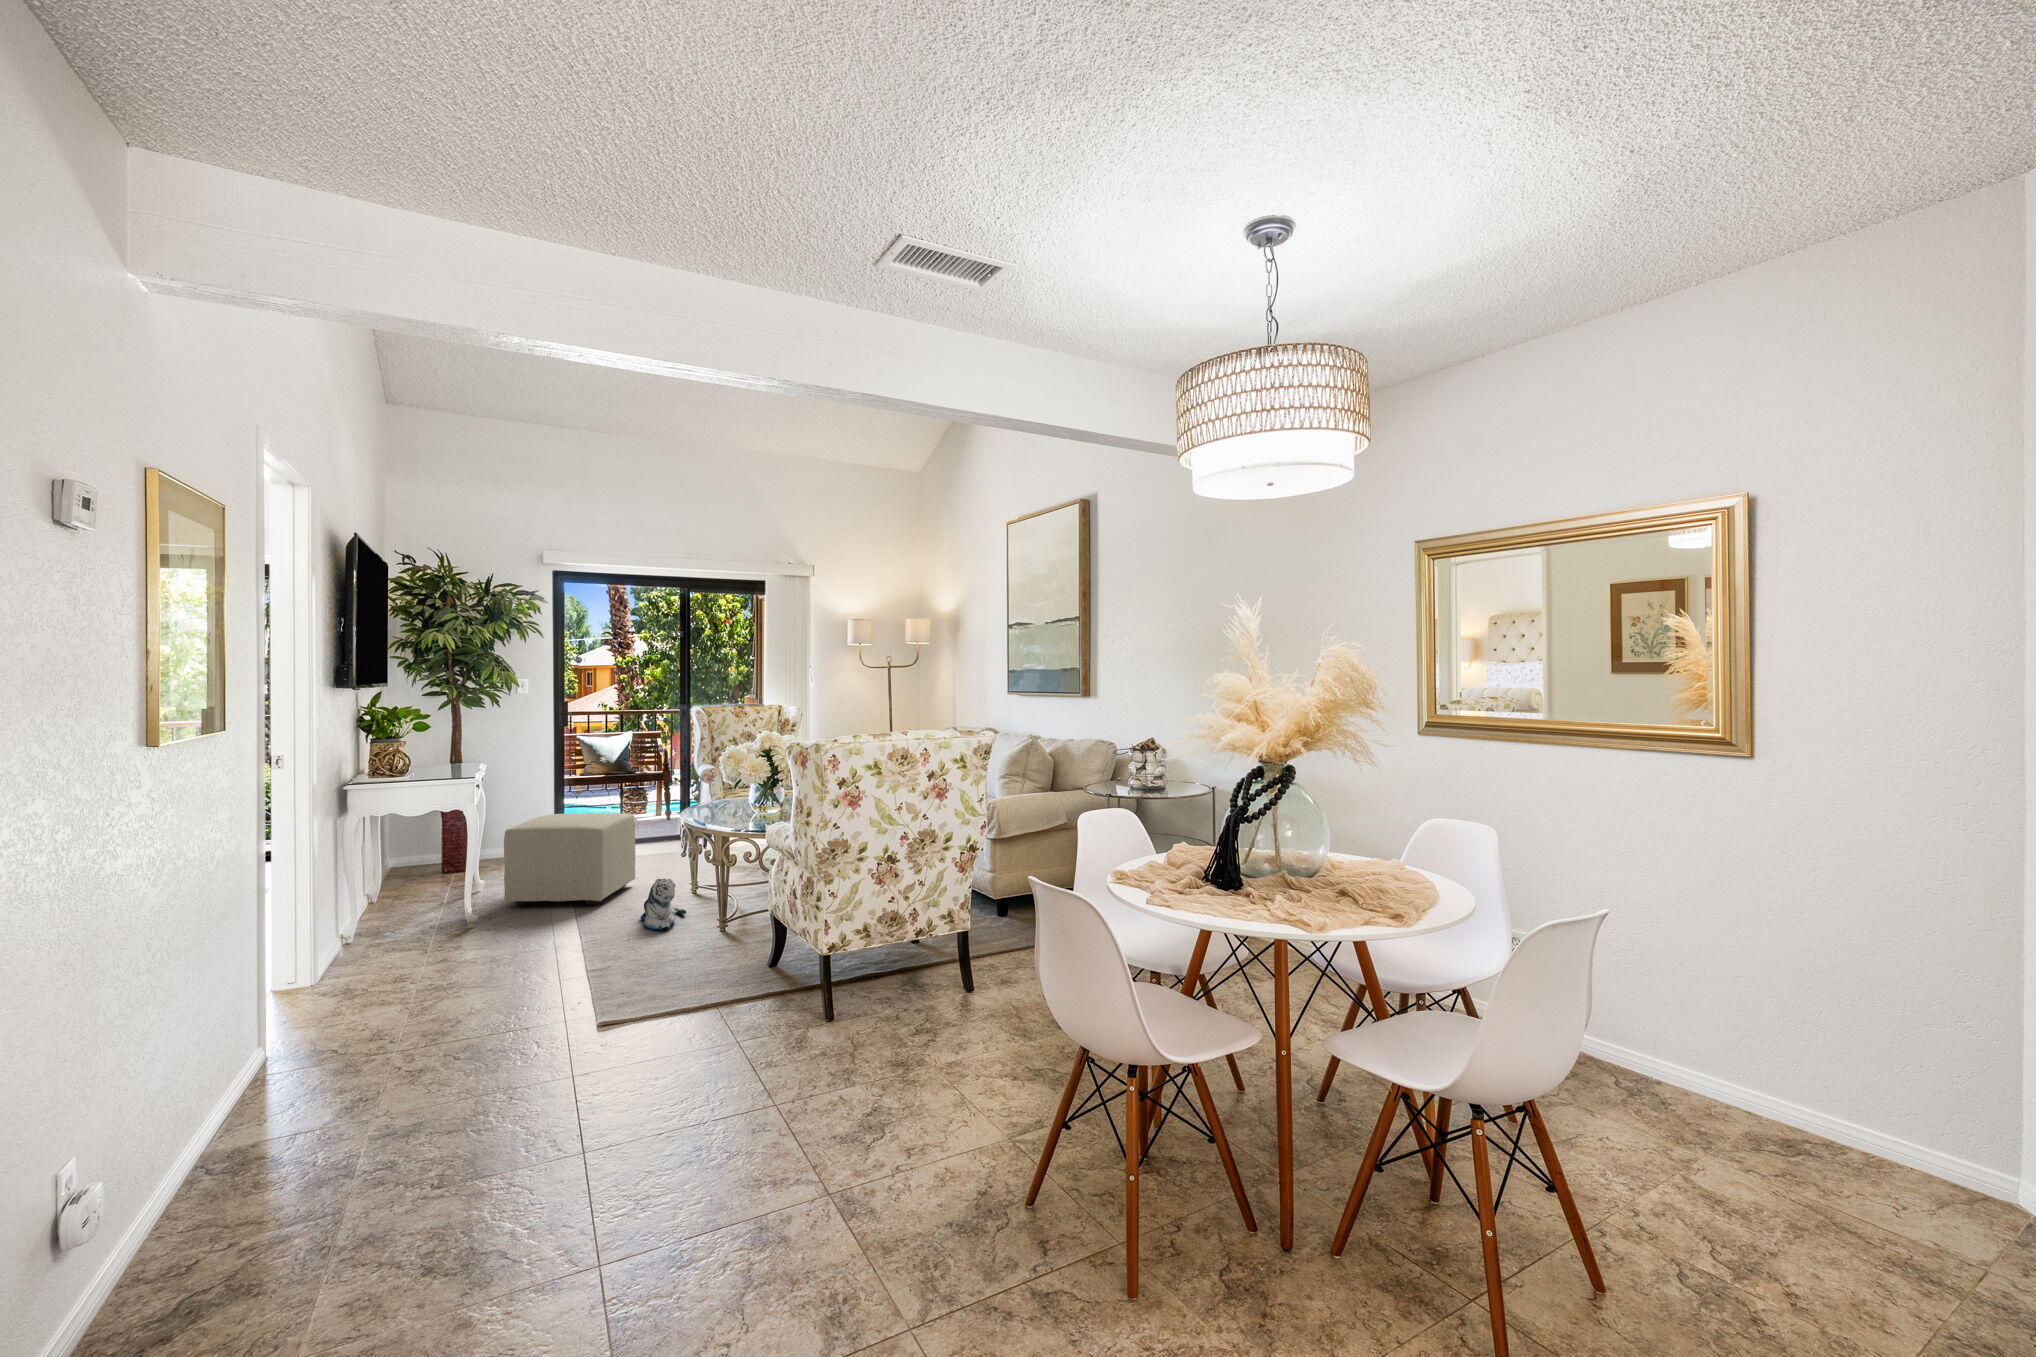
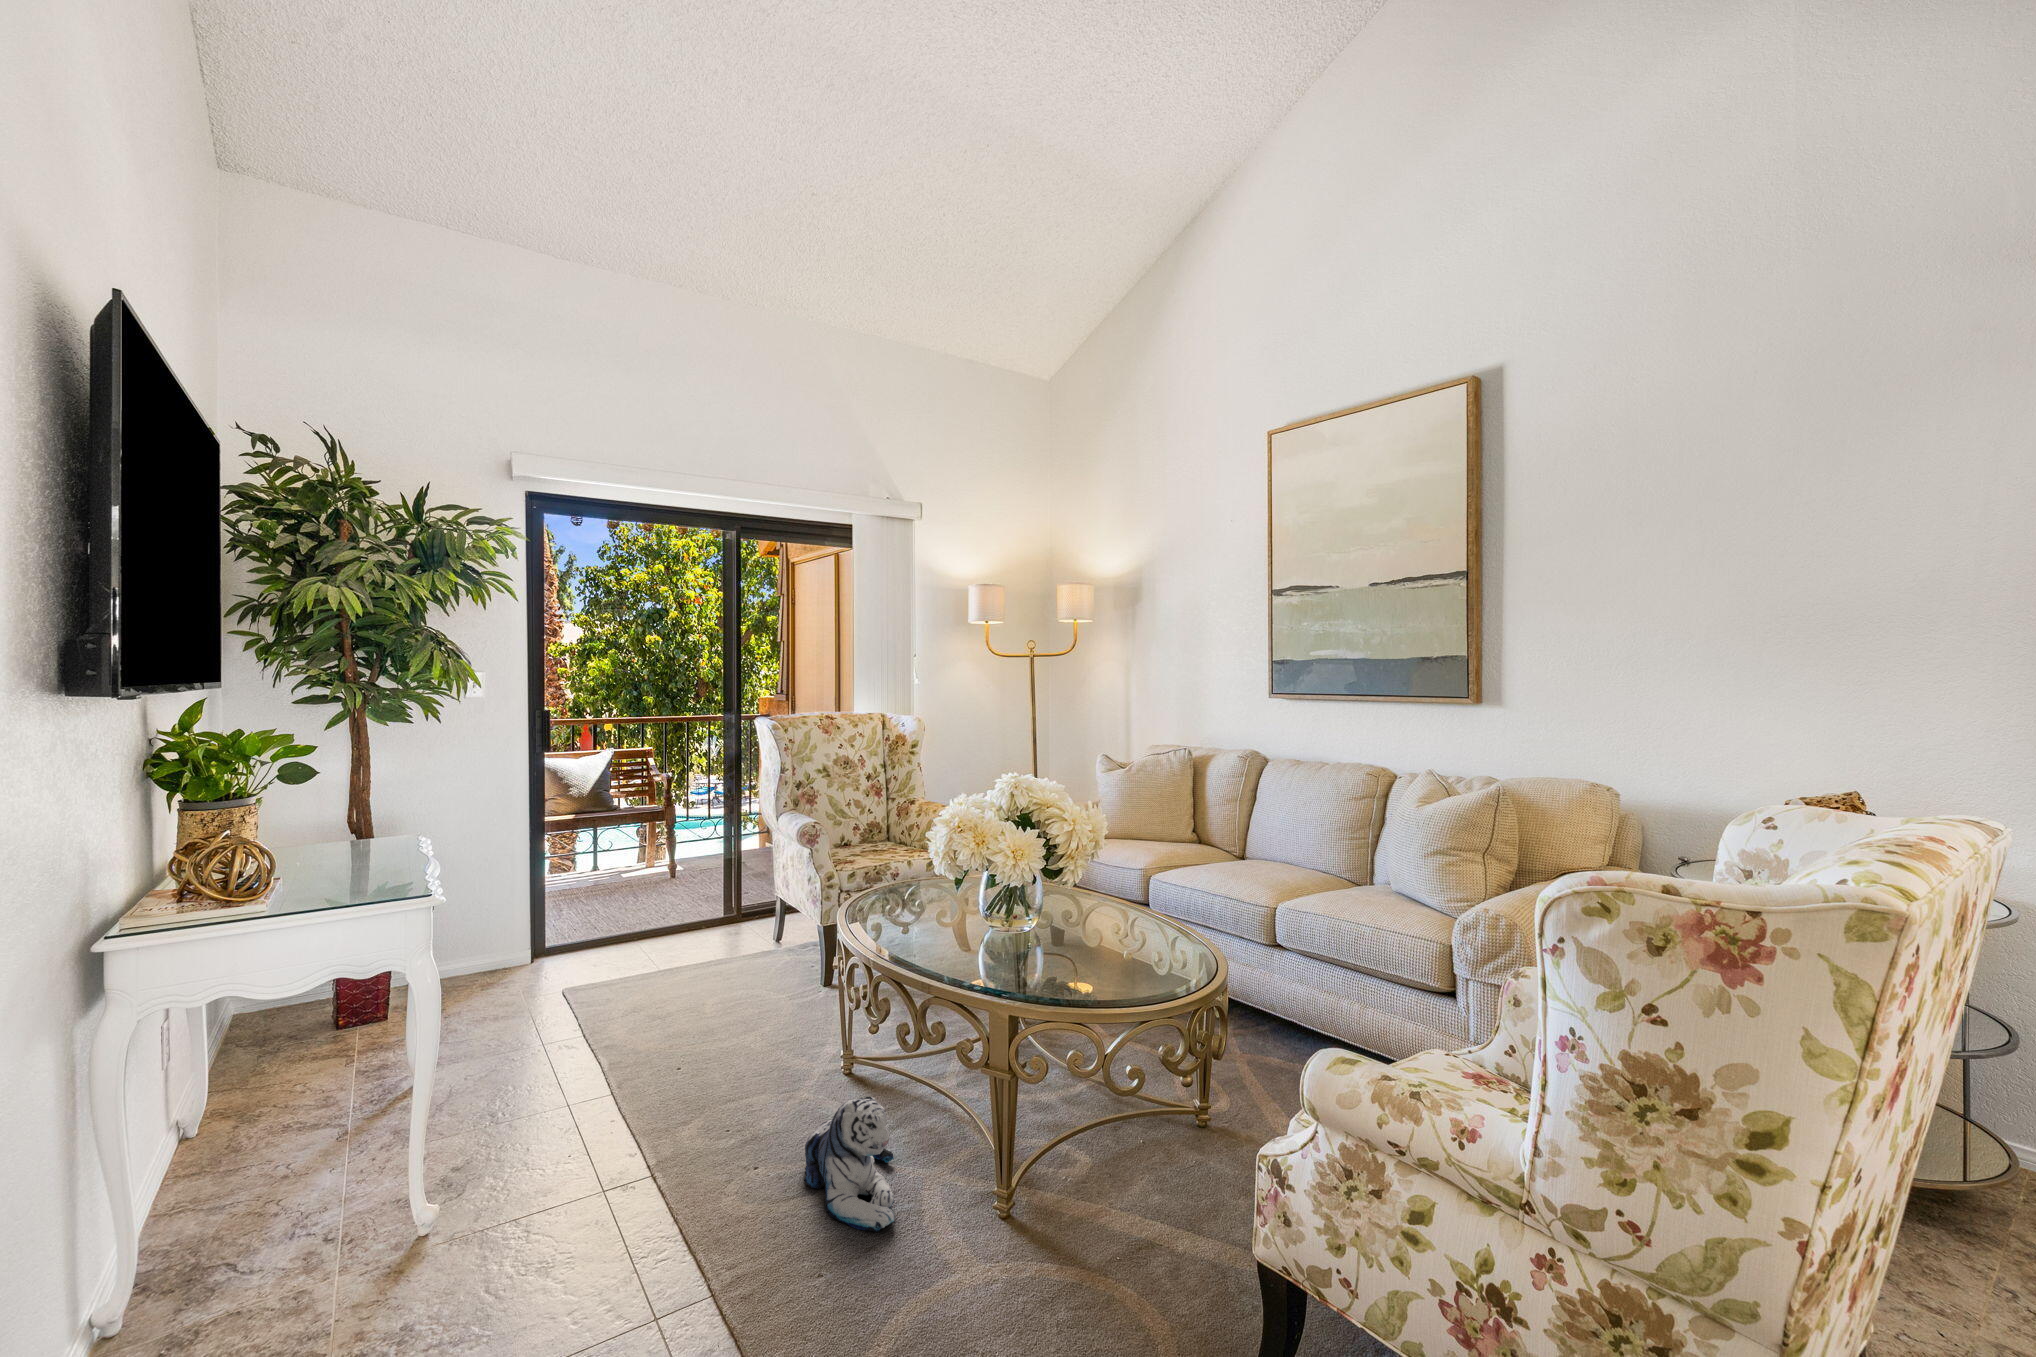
ottoman: present [504,813,635,906] -> none [486,926,727,1145]

